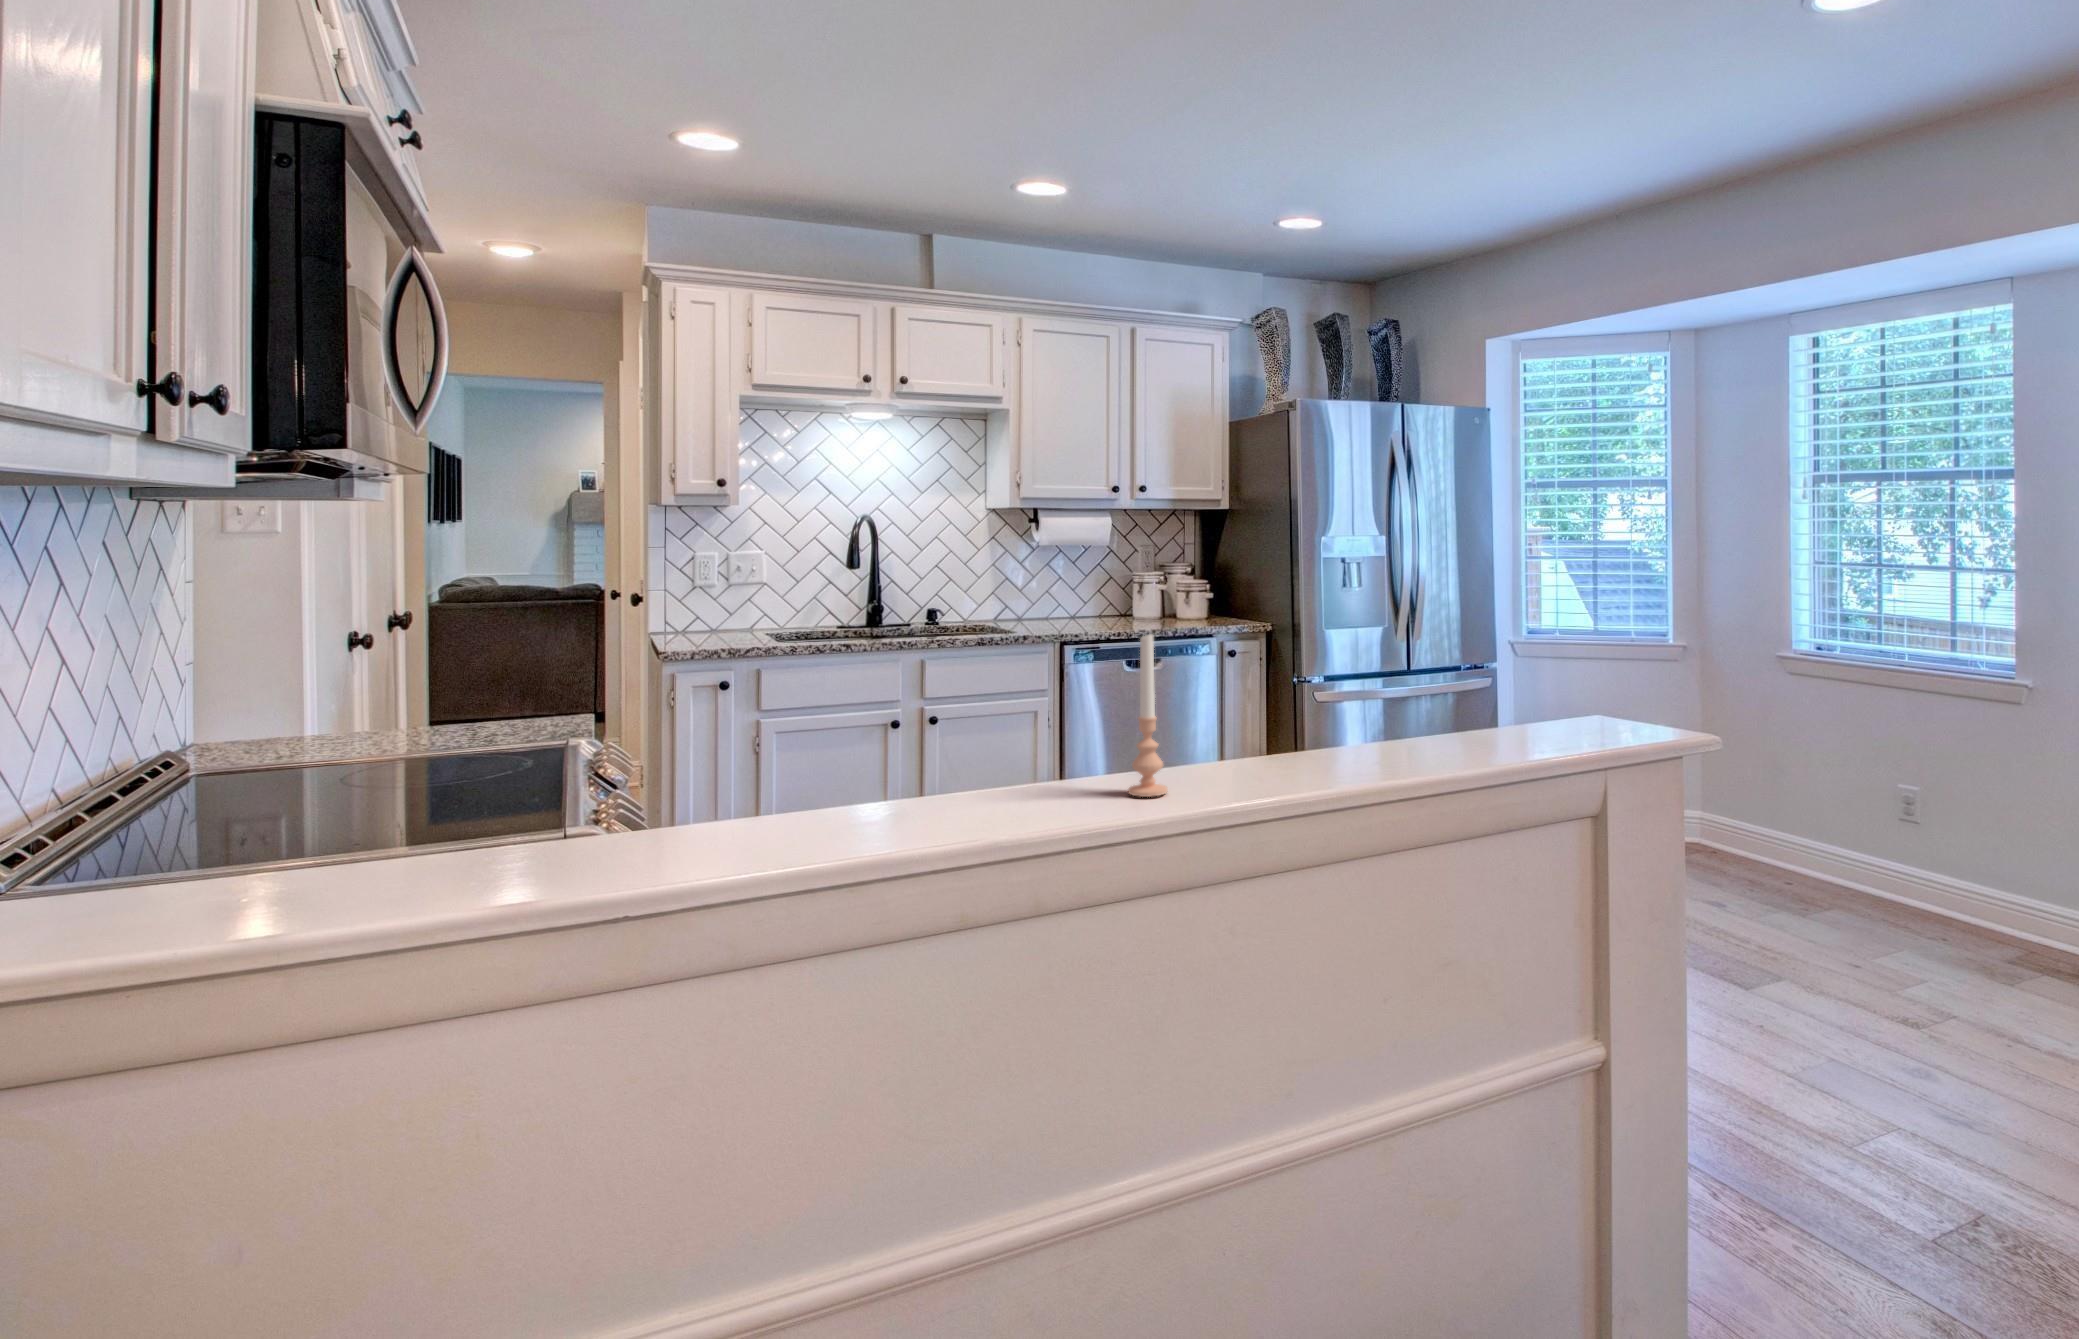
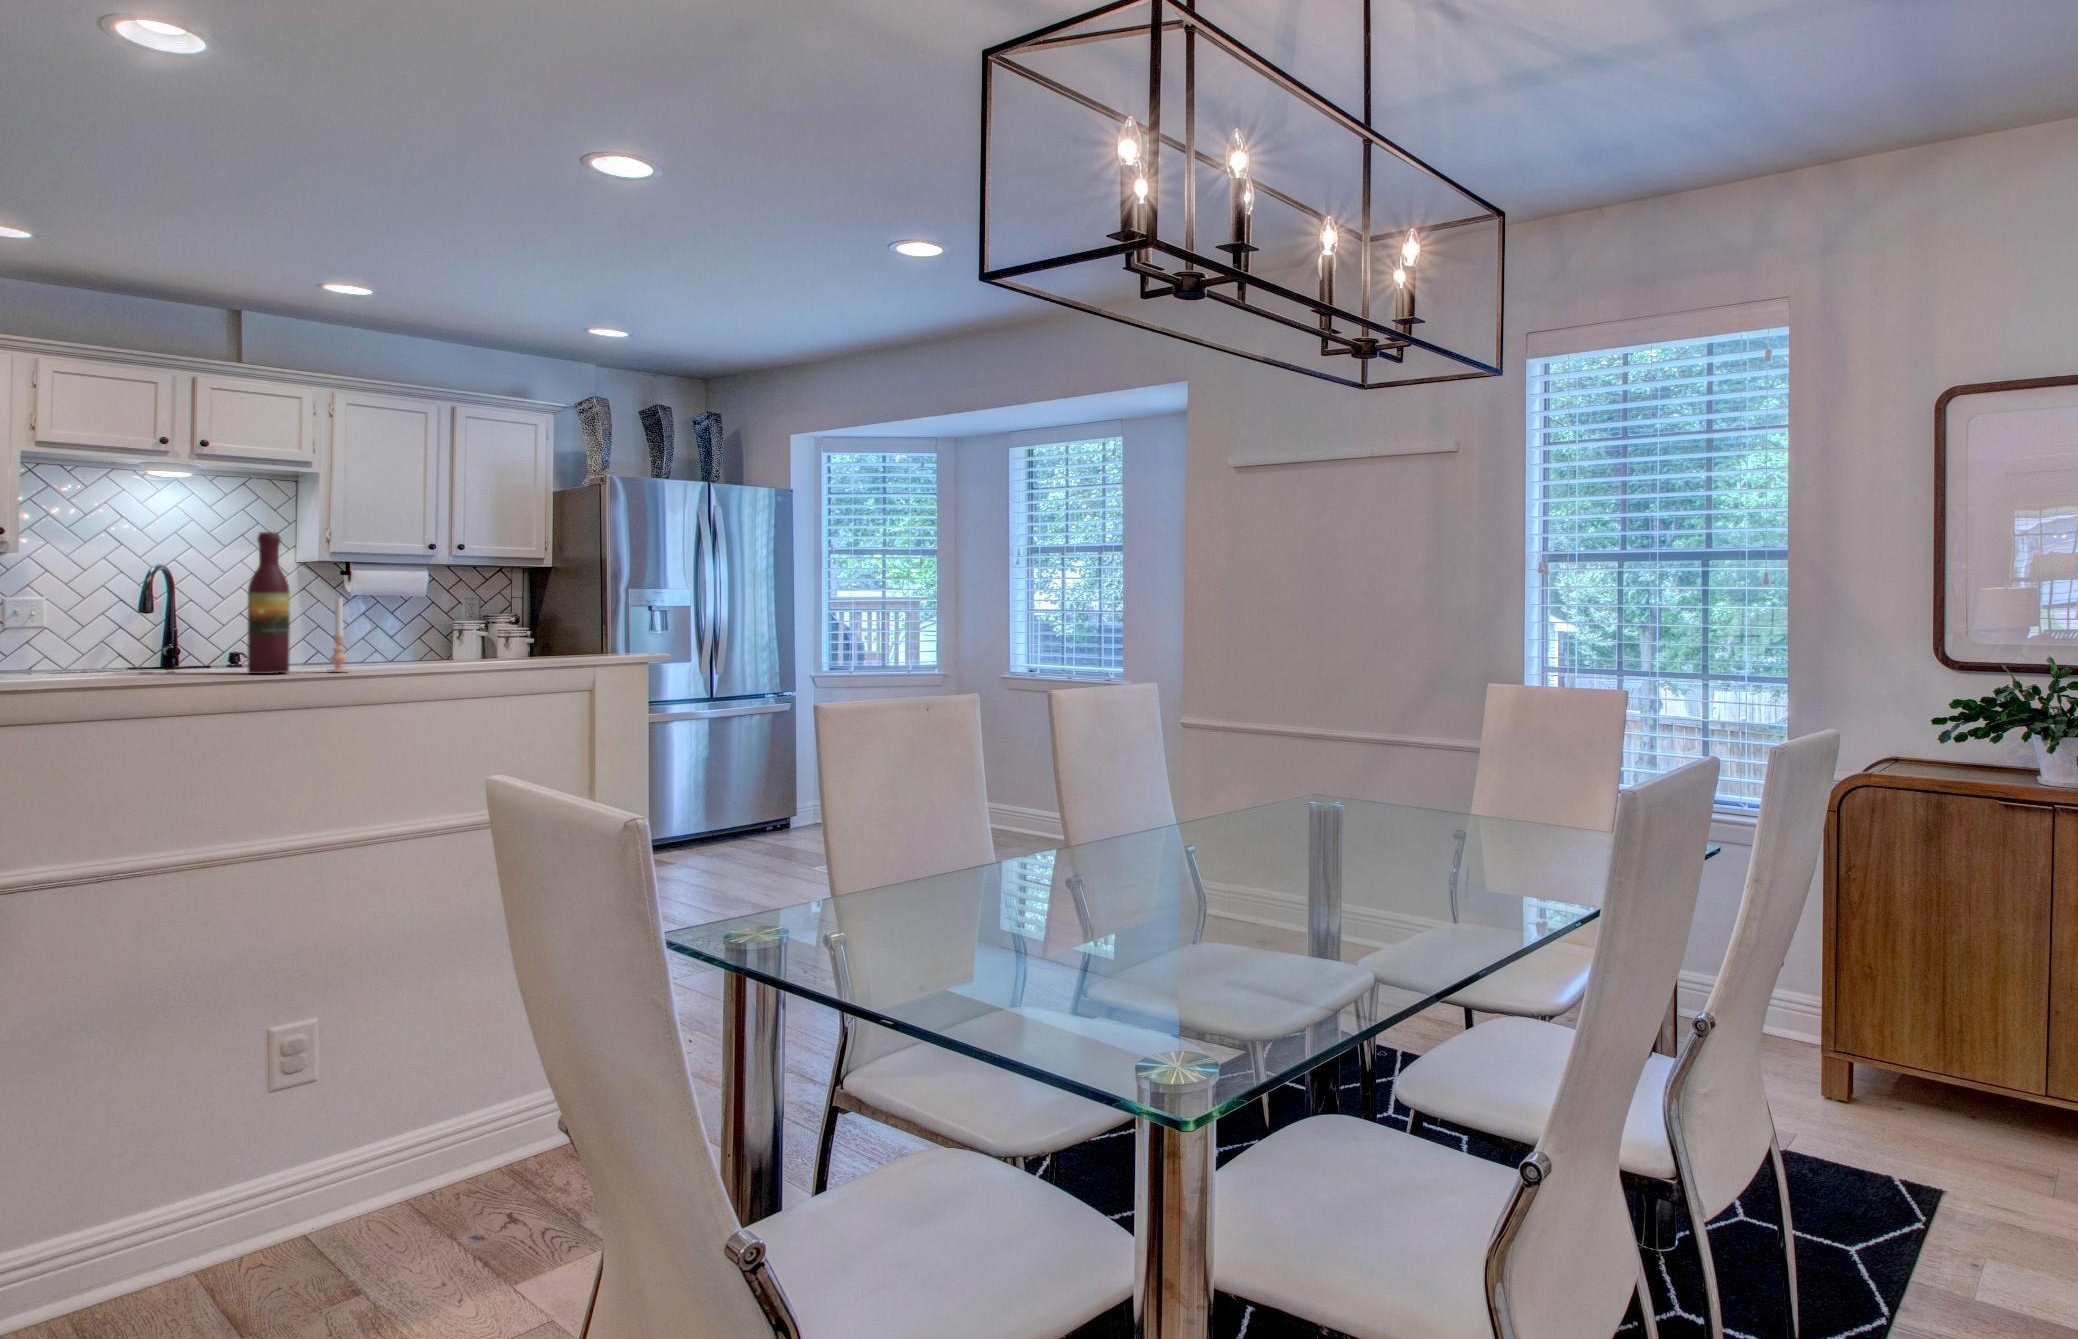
wine bottle: none [991,501,1066,814] -> present [248,532,290,674]

